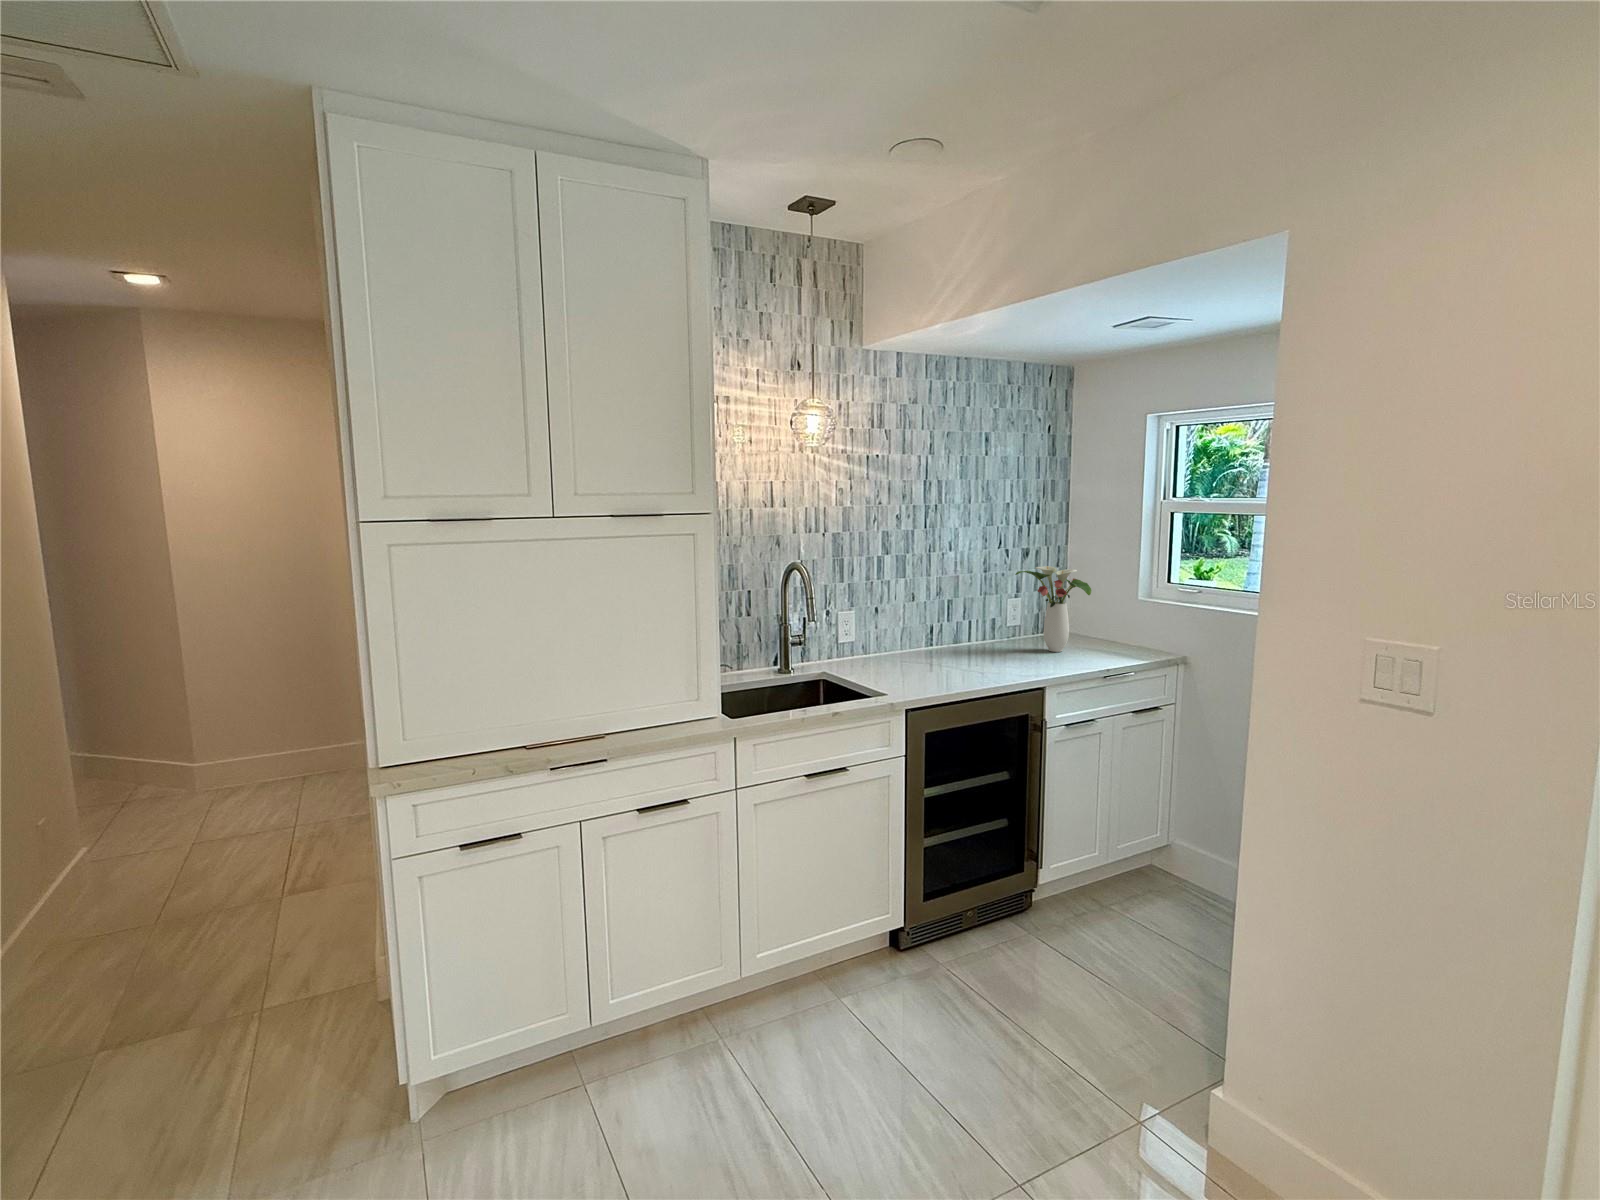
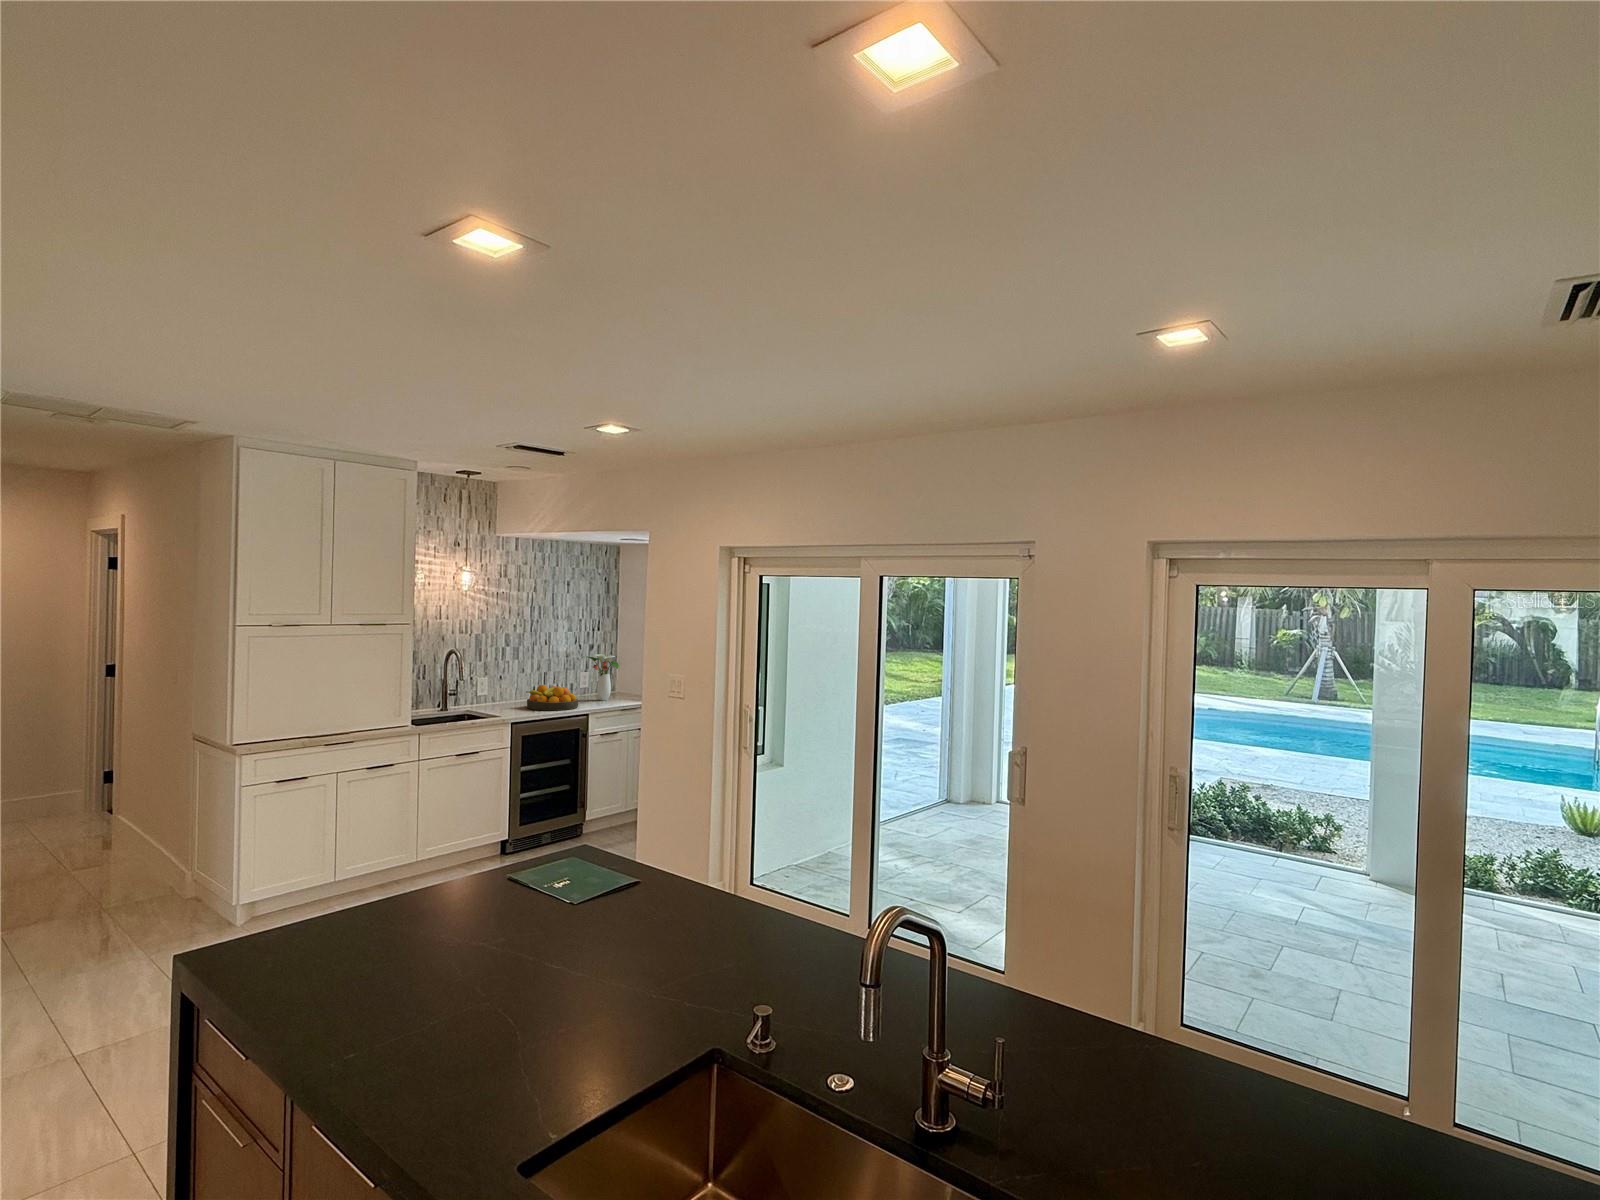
fruit bowl: none [924,626,1021,678] -> present [526,685,578,710]

